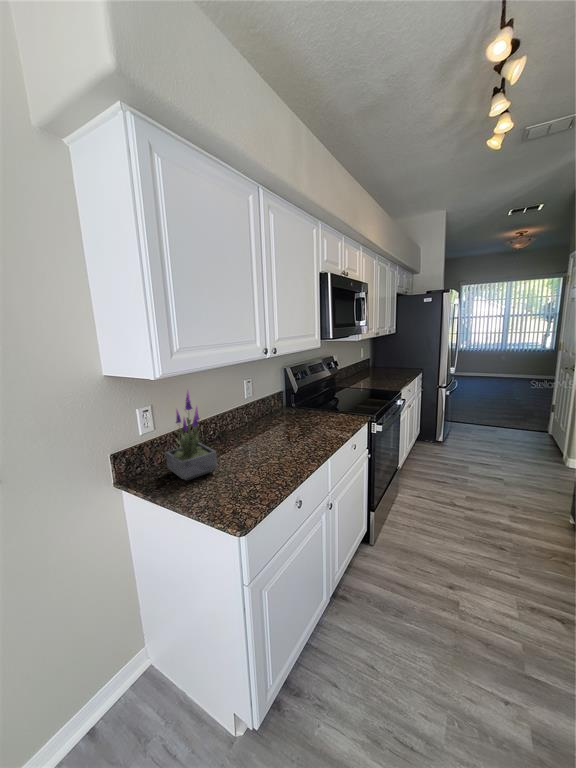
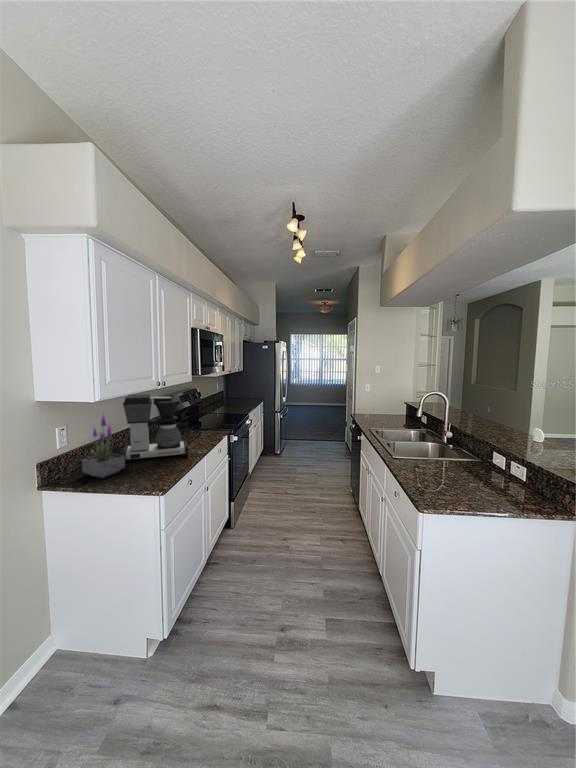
coffee maker: none [219,365,307,456] -> present [122,394,189,462]

